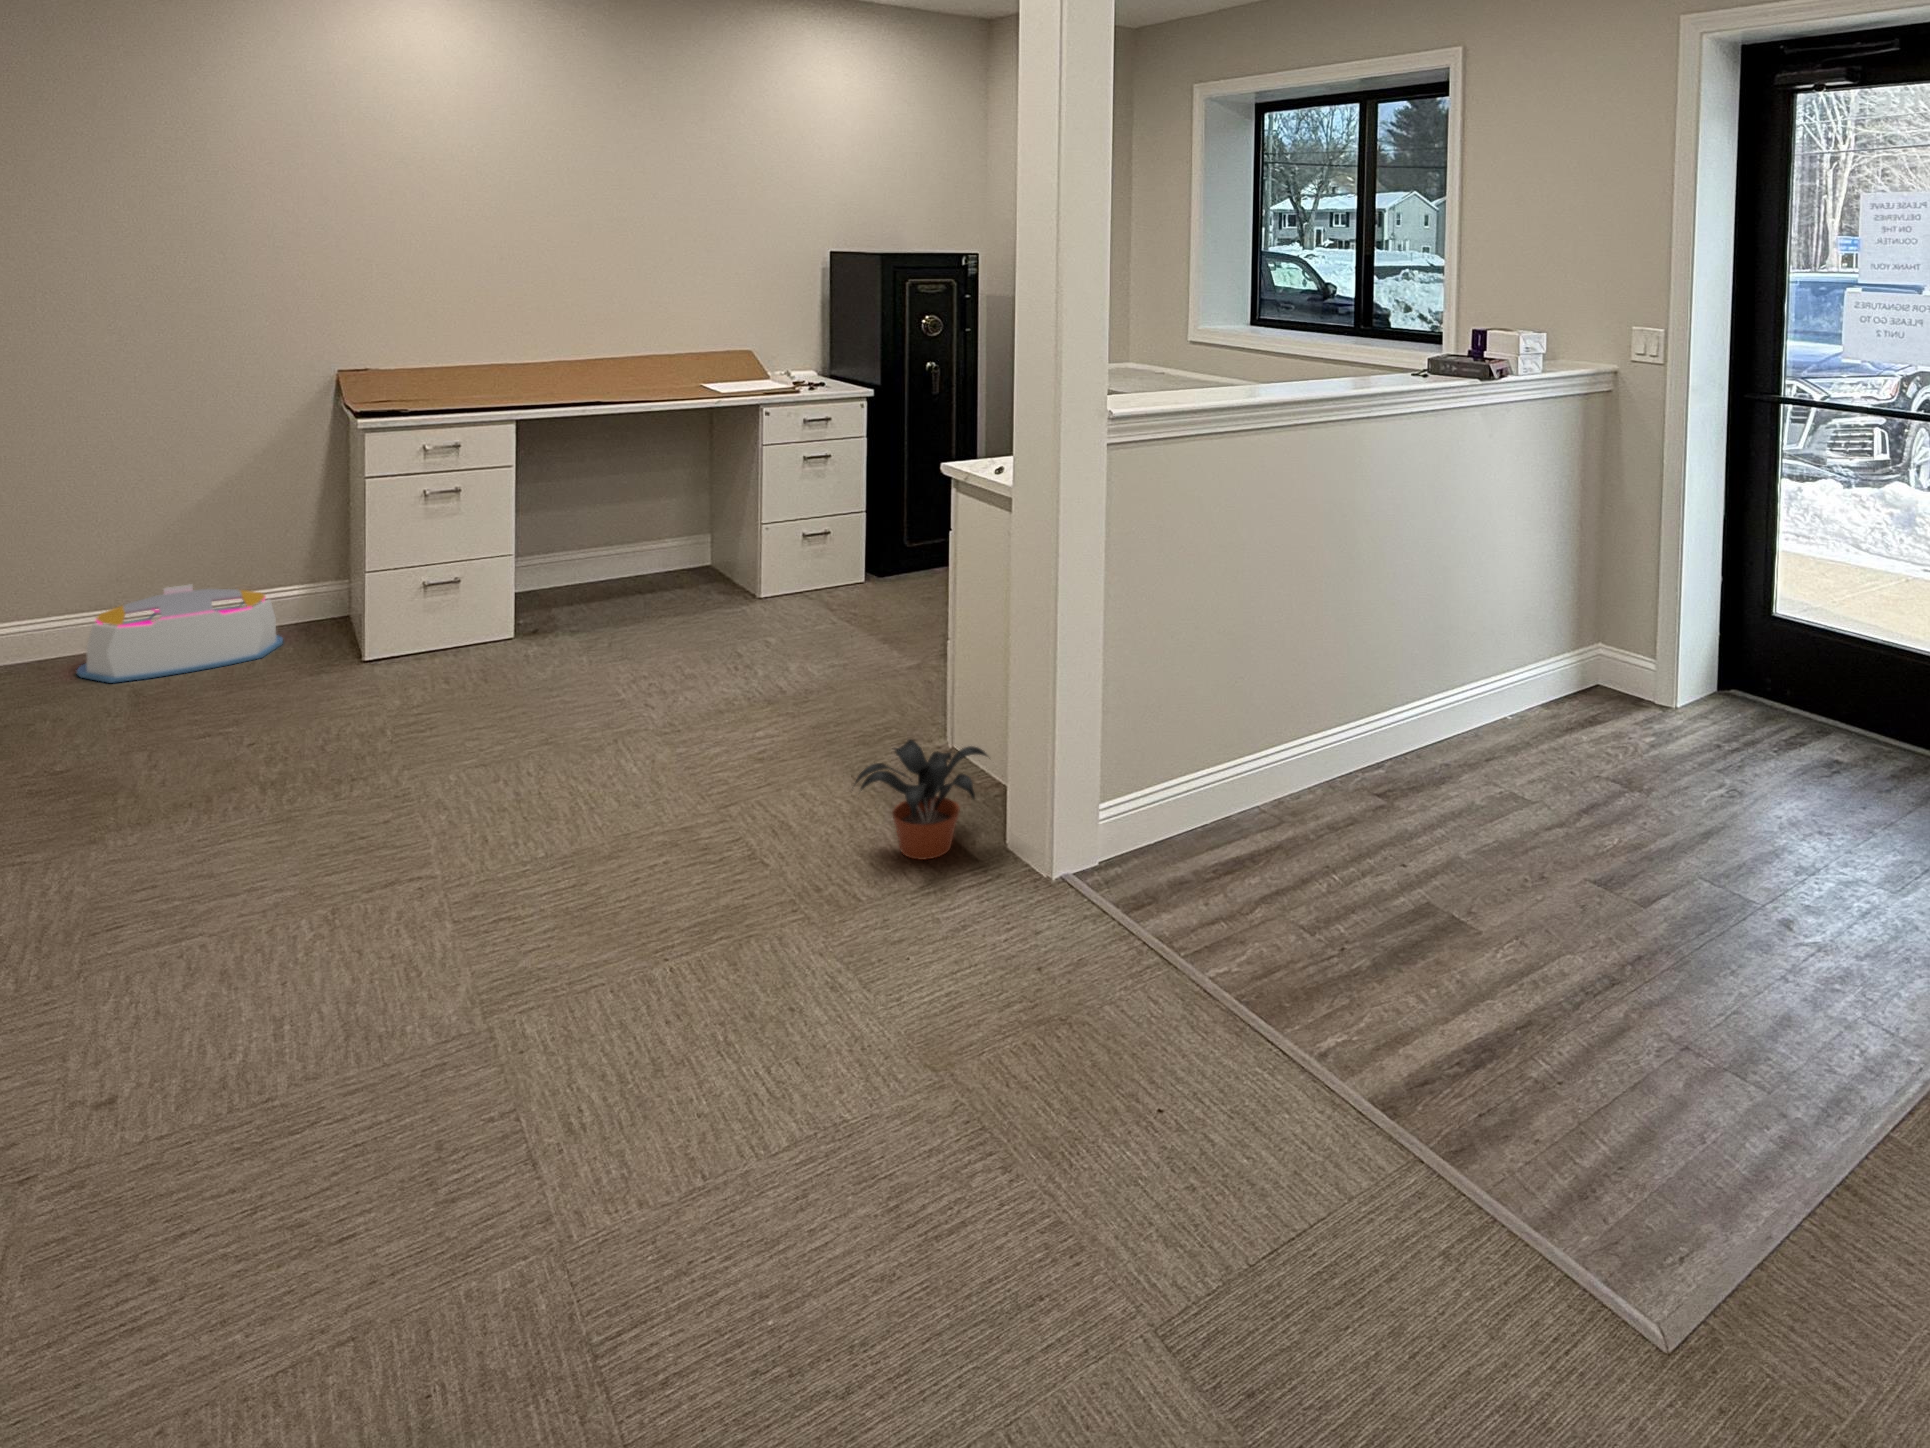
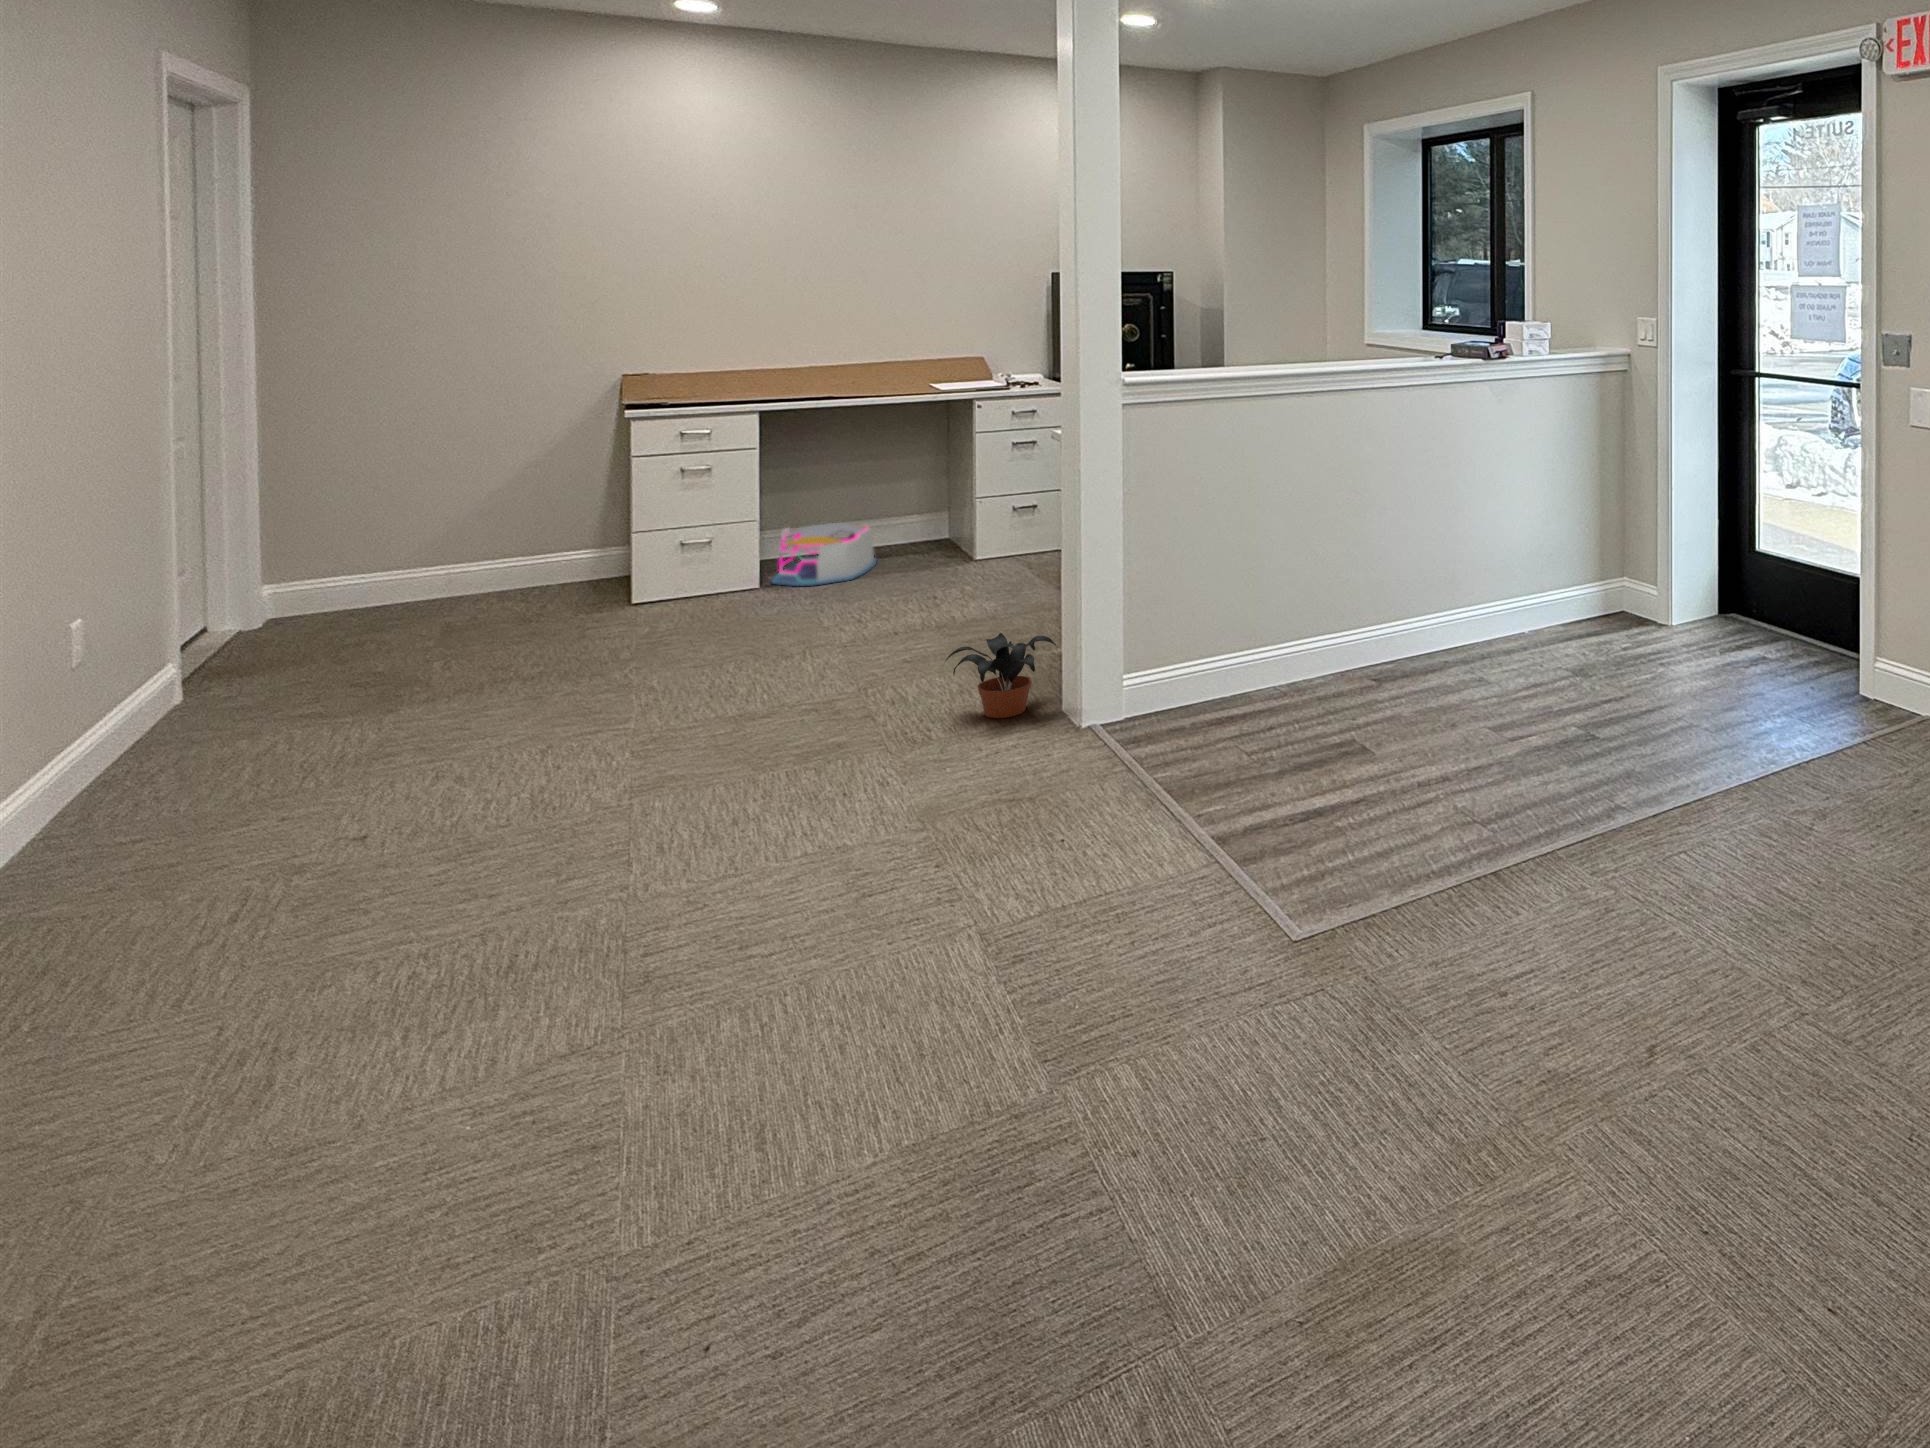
storage bin: present [77,585,283,683] -> present [771,523,877,586]

